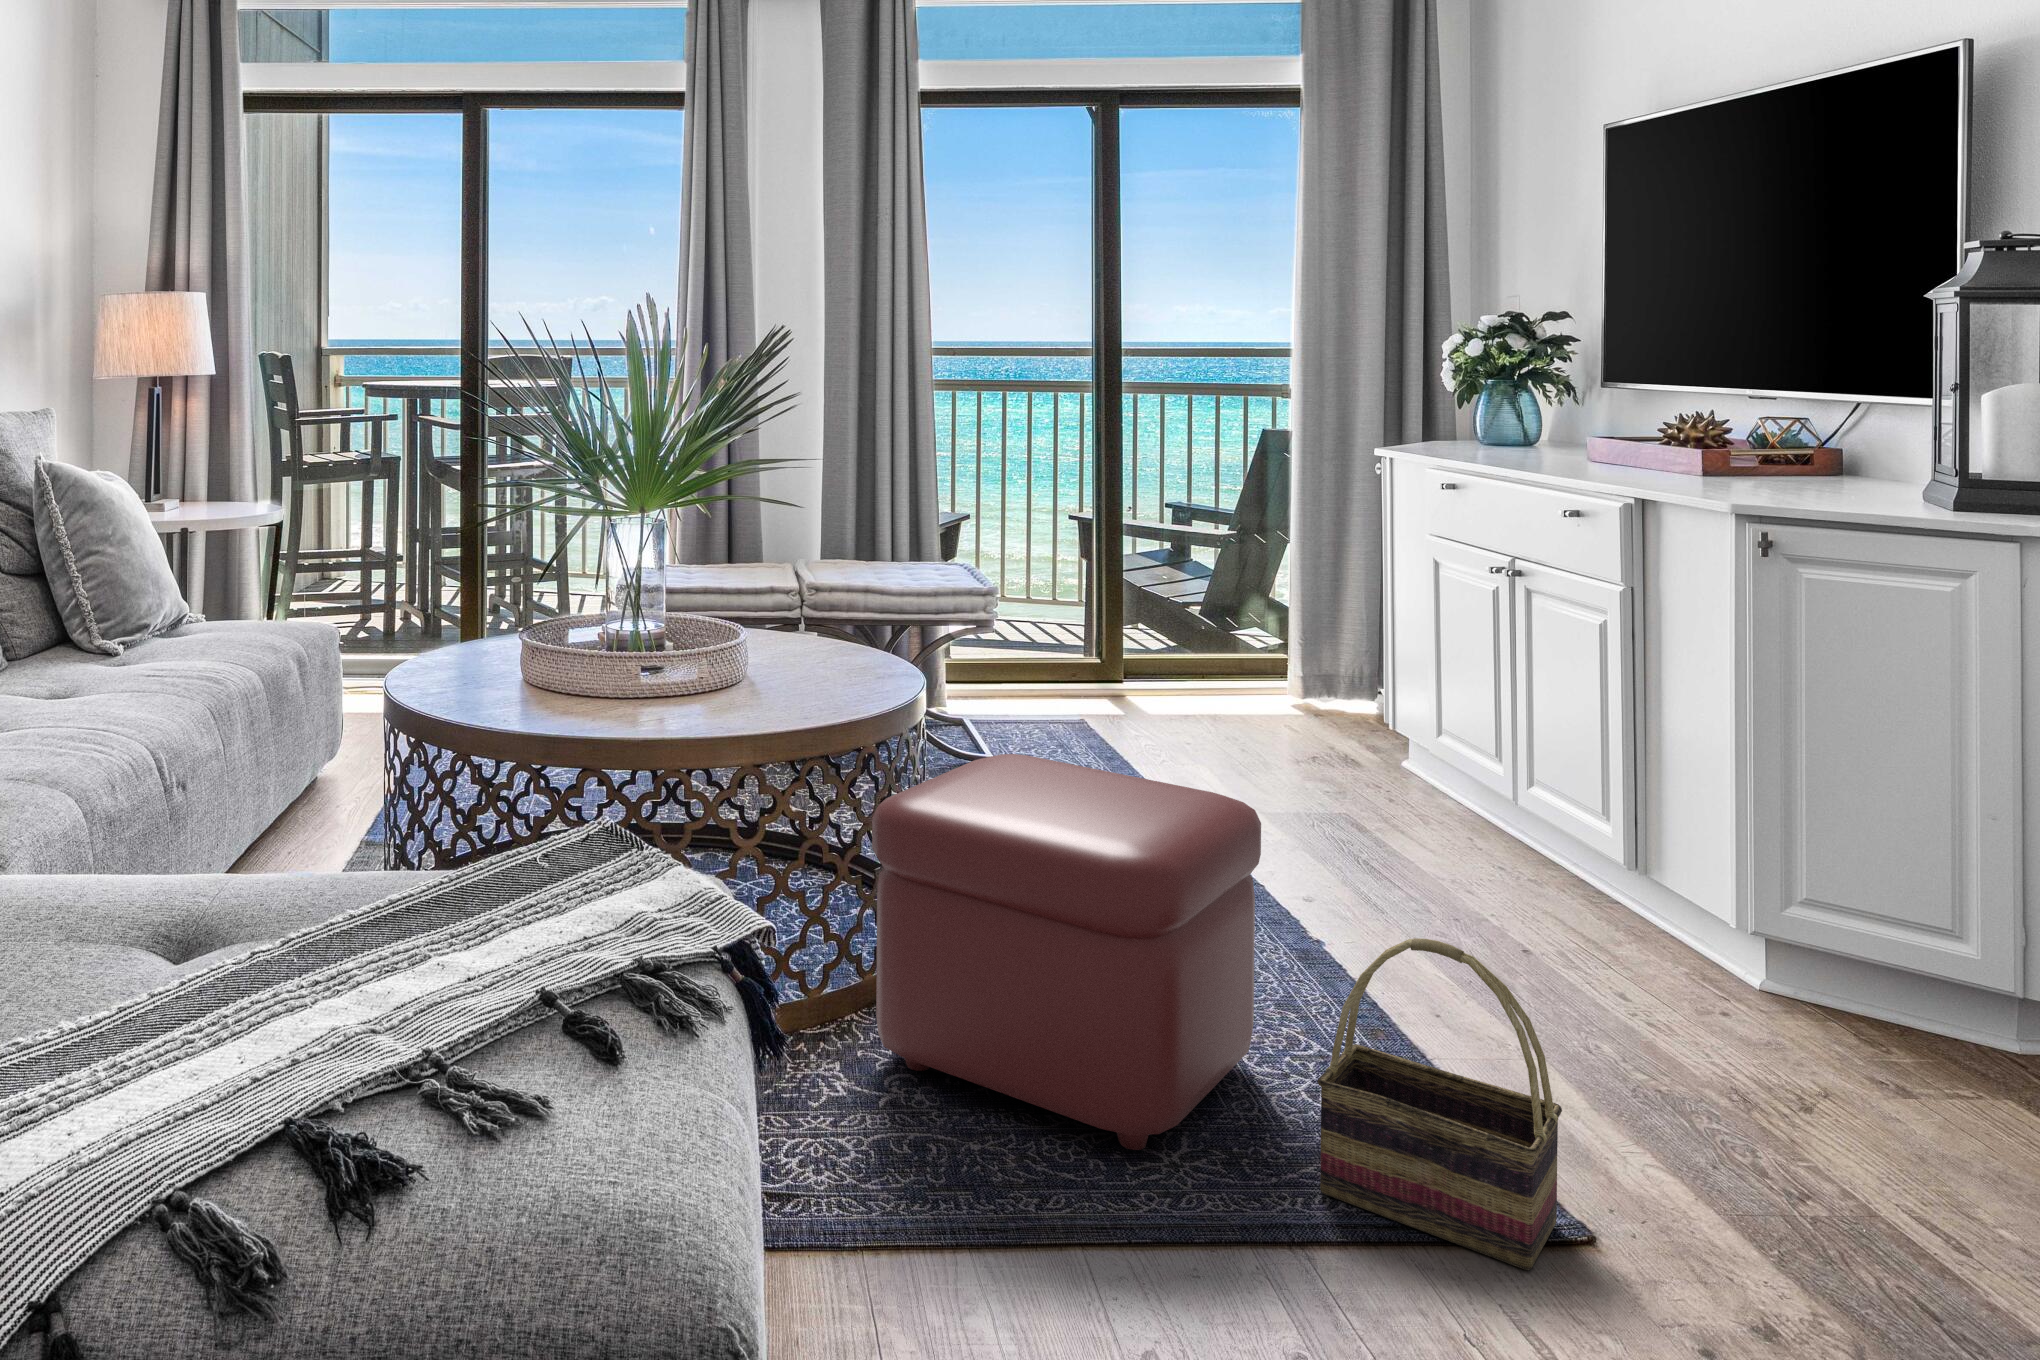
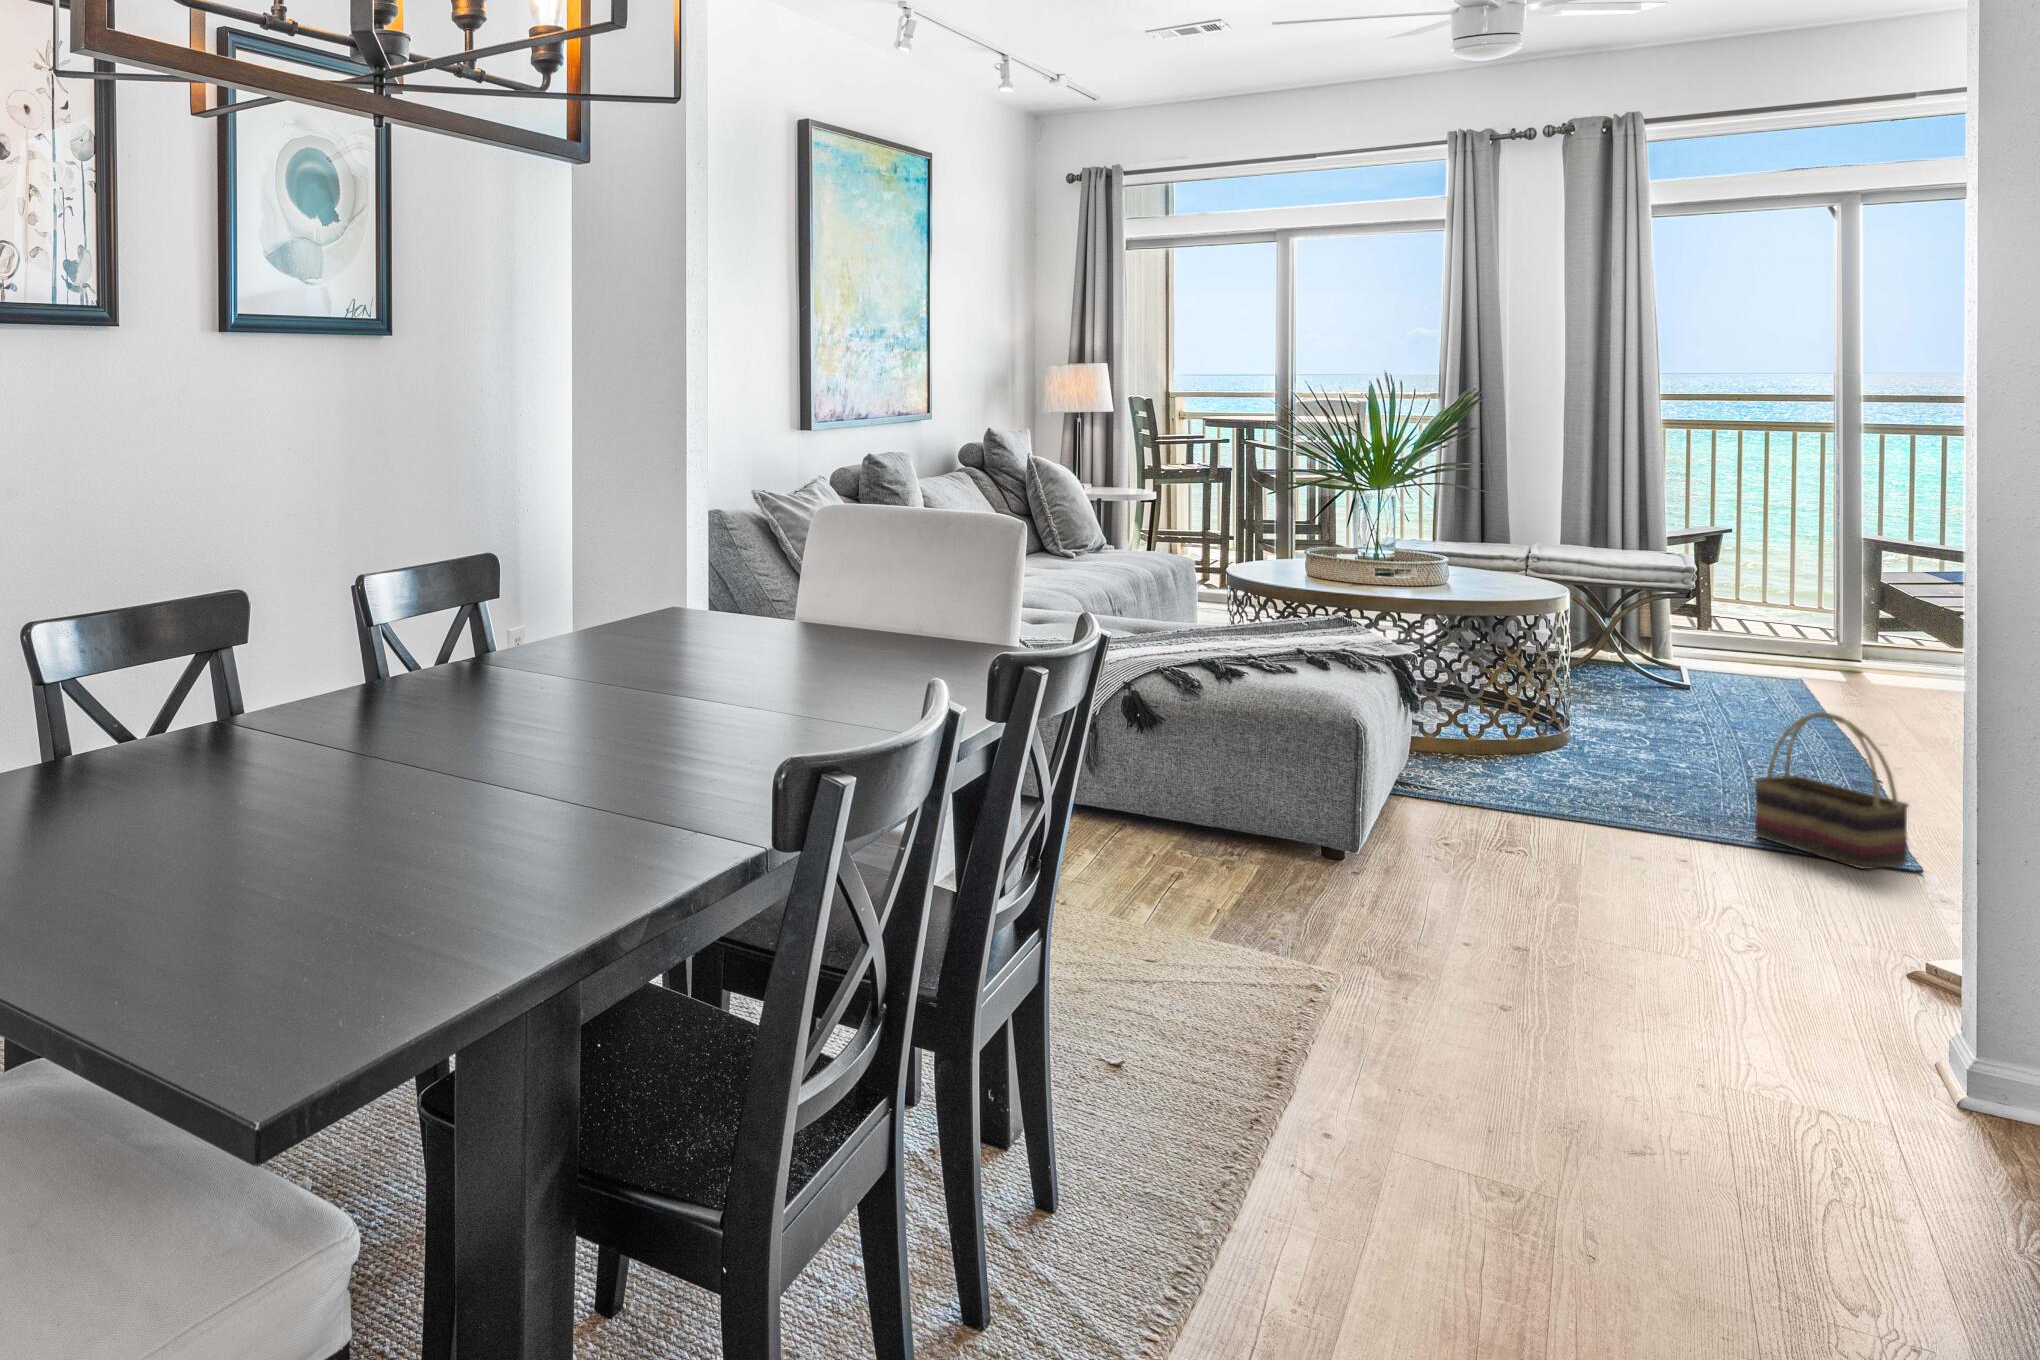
ottoman: present [872,754,1261,1150] -> none [1503,630,1766,811]

